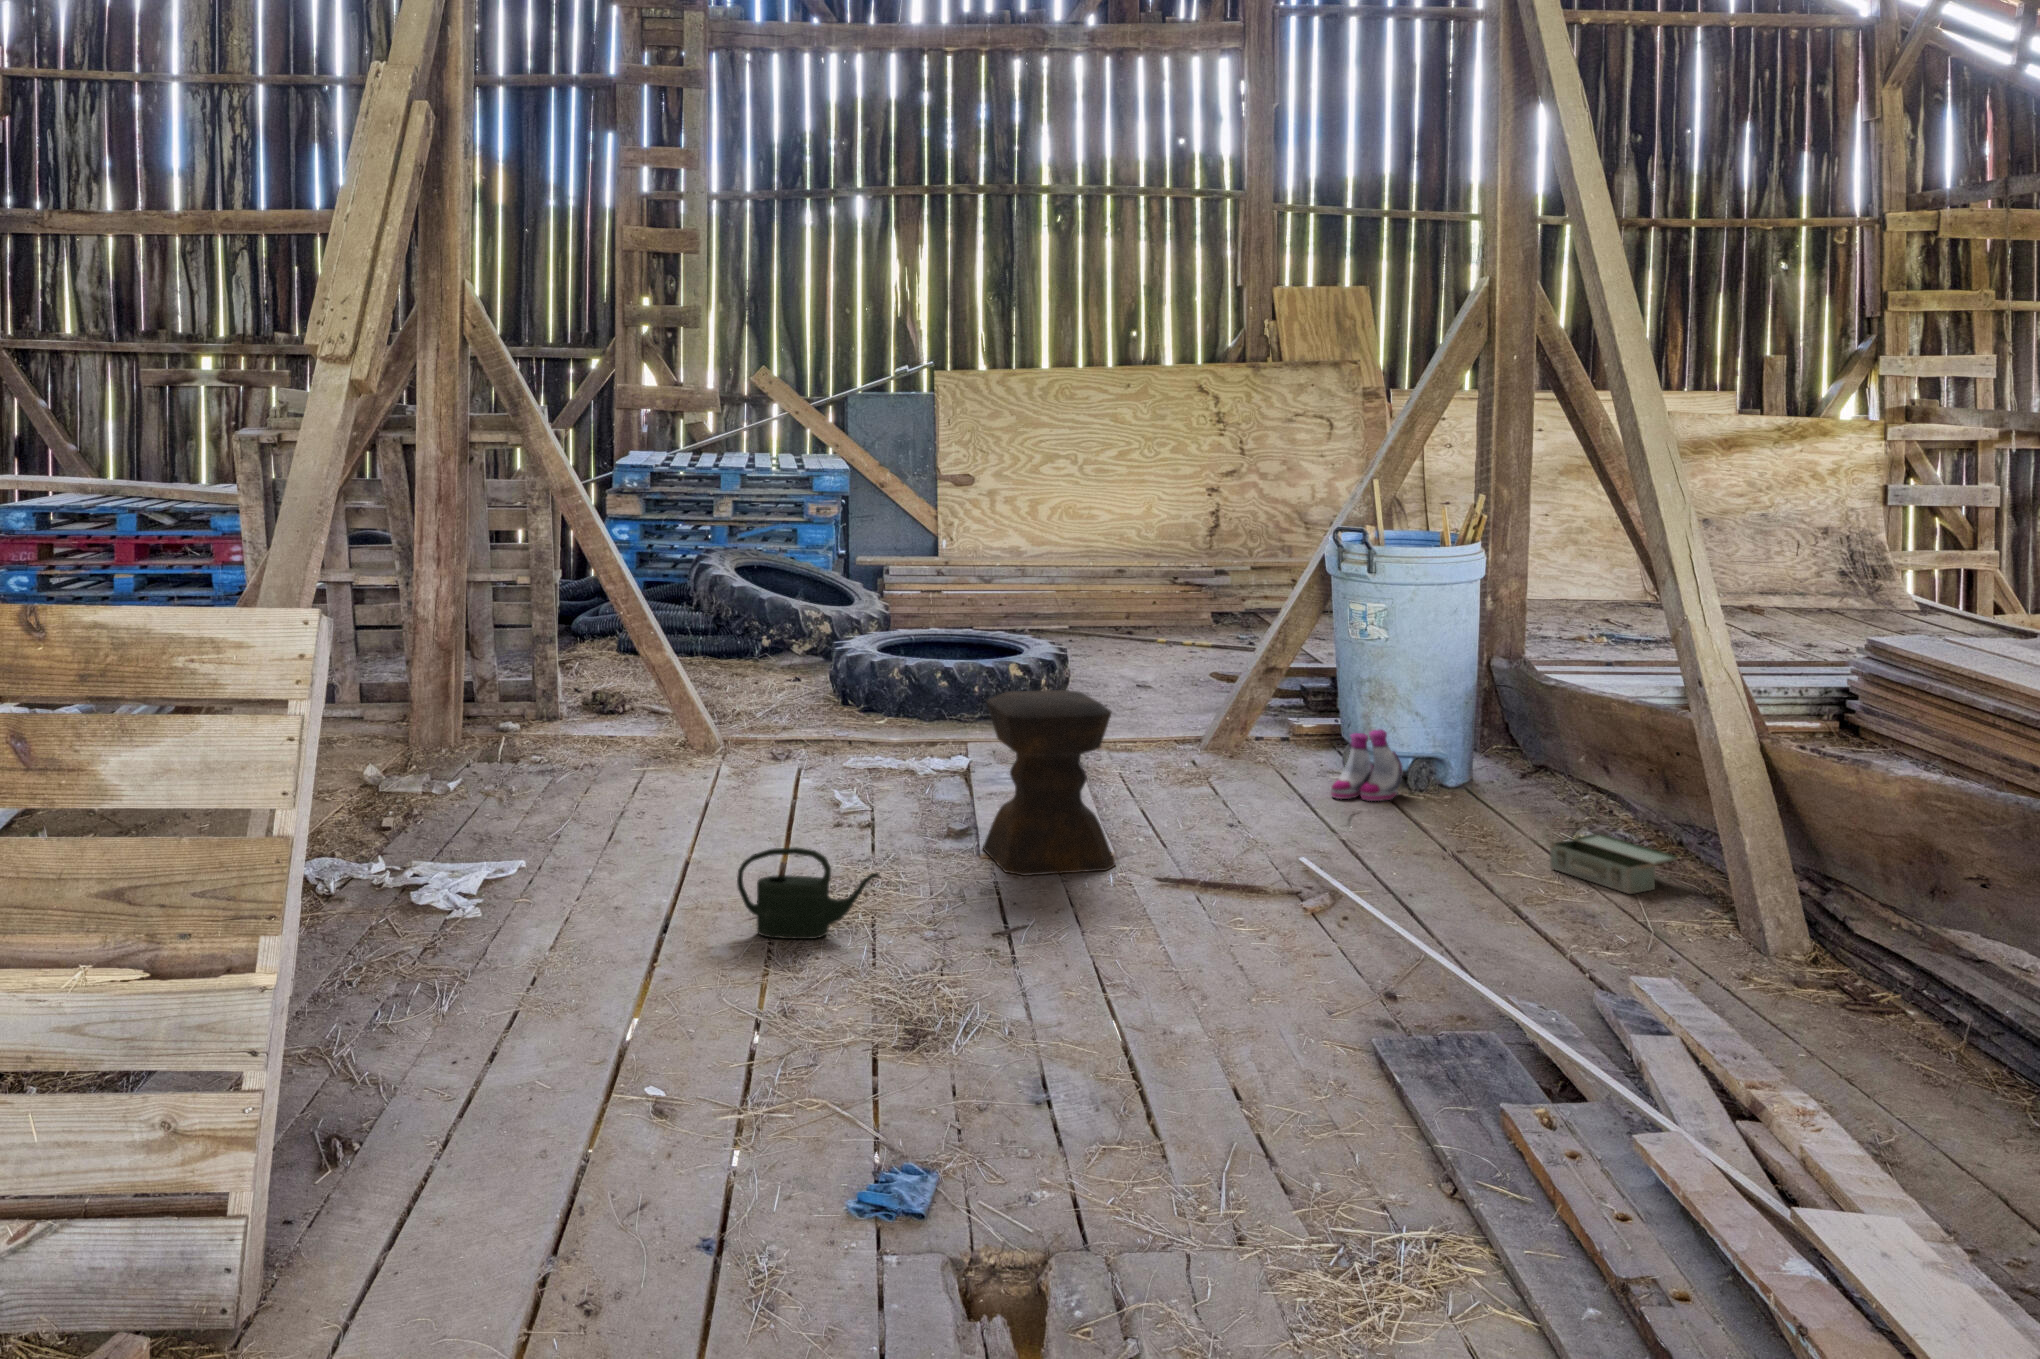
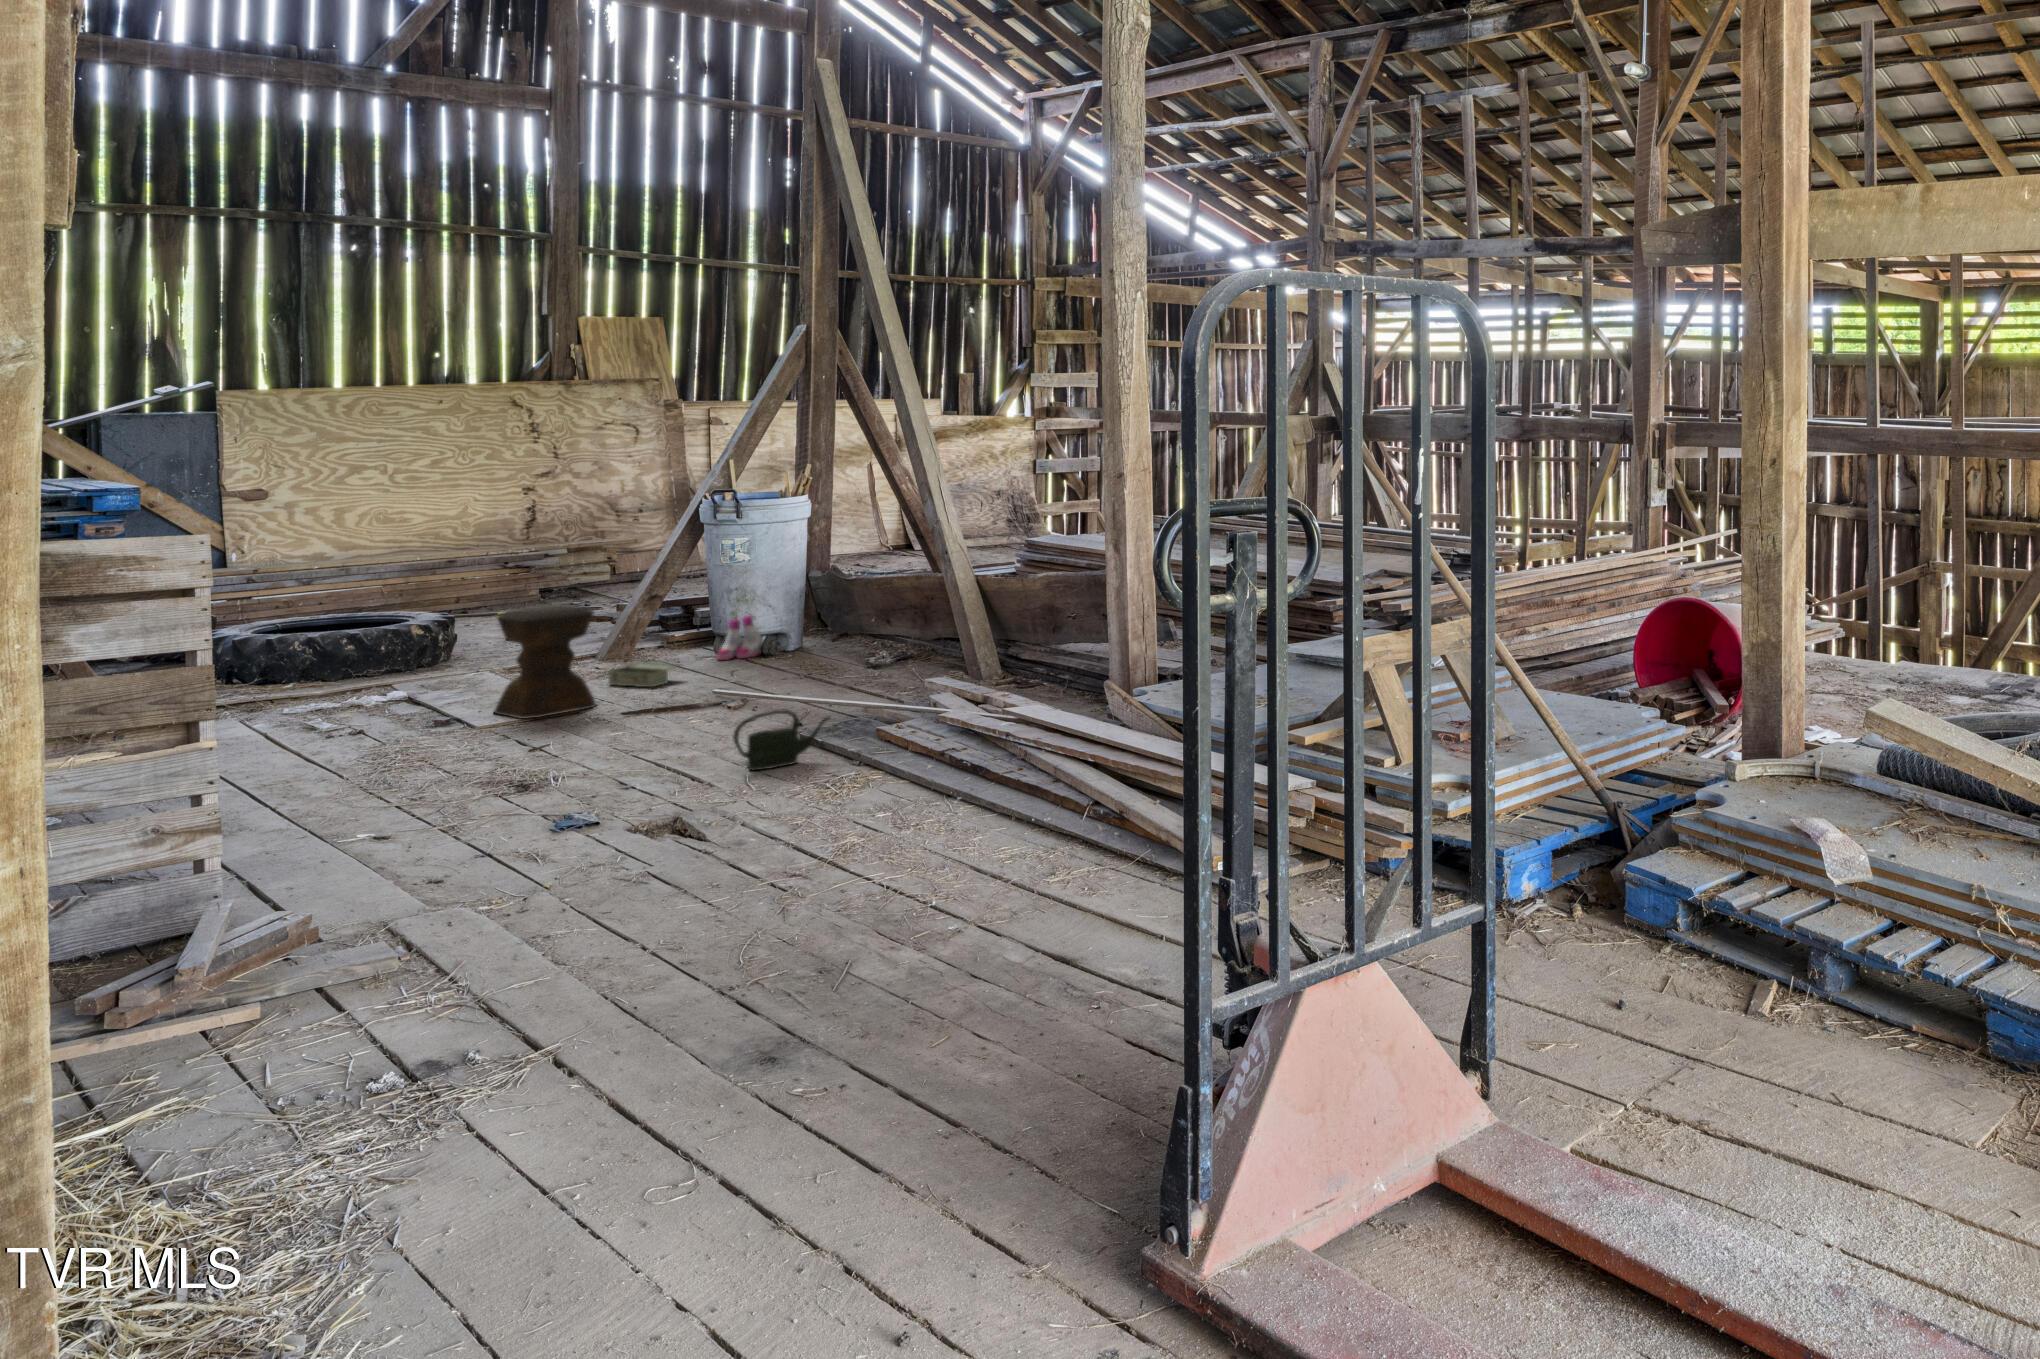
toolbox: present [1550,834,1677,894] -> present [608,662,680,687]
watering can: present [737,847,879,939] -> present [733,710,829,770]

